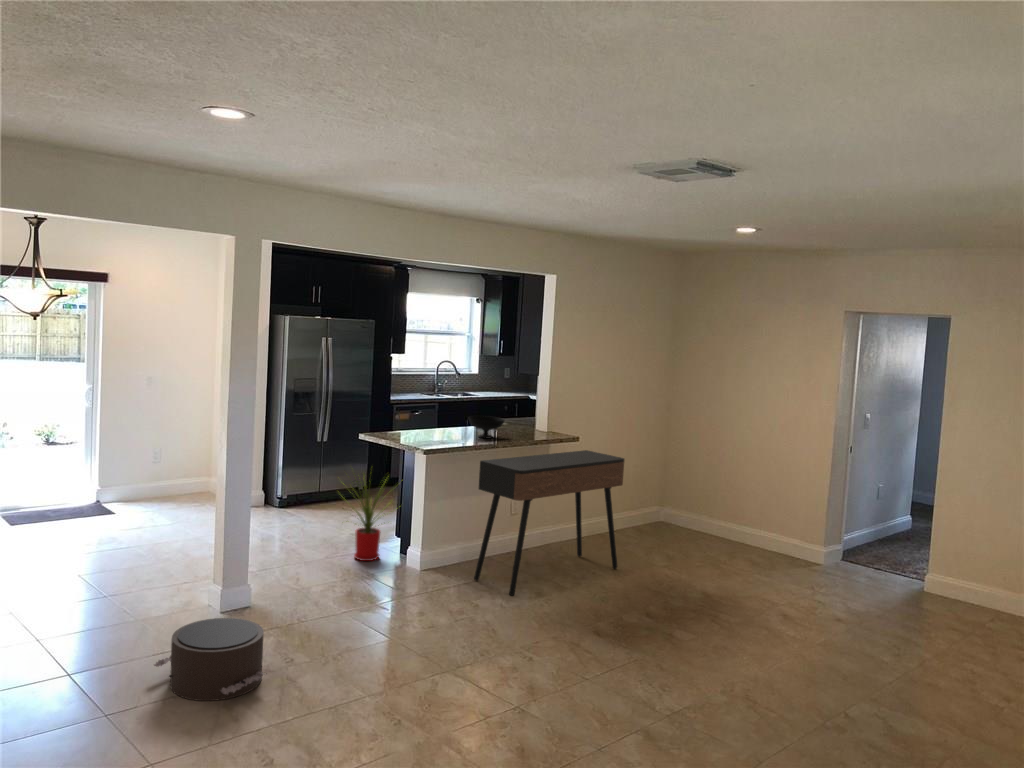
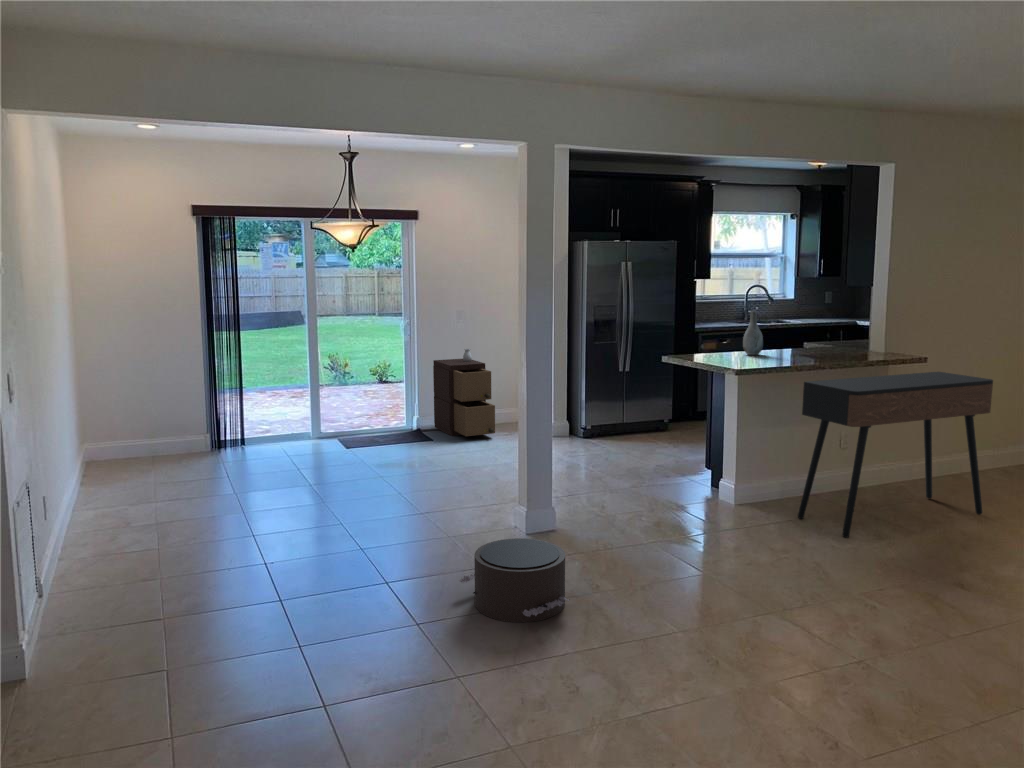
vase: none [431,394,448,434] -> present [743,311,763,355]
bowl: present [469,416,505,438] -> none [787,334,833,359]
storage cabinet: none [116,417,187,509] -> present [433,349,495,436]
house plant: present [345,479,386,561] -> none [640,390,714,493]

